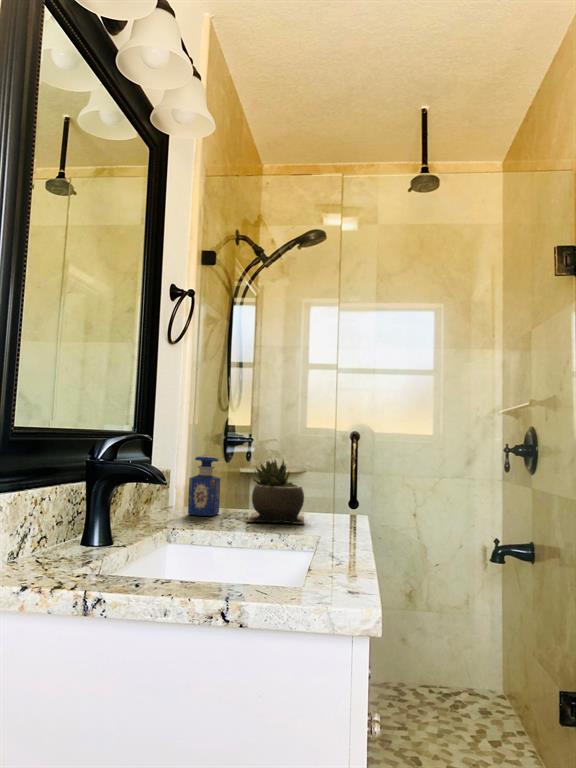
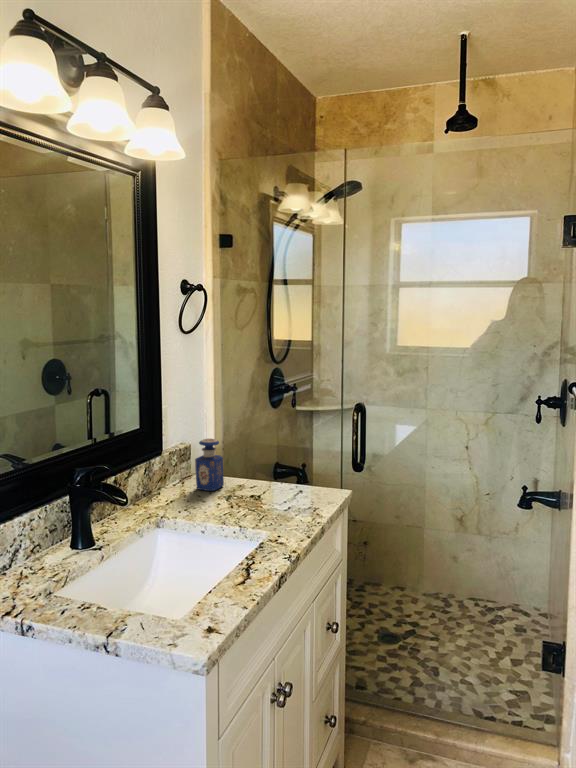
succulent plant: present [248,460,304,524] -> none [233,446,293,507]

